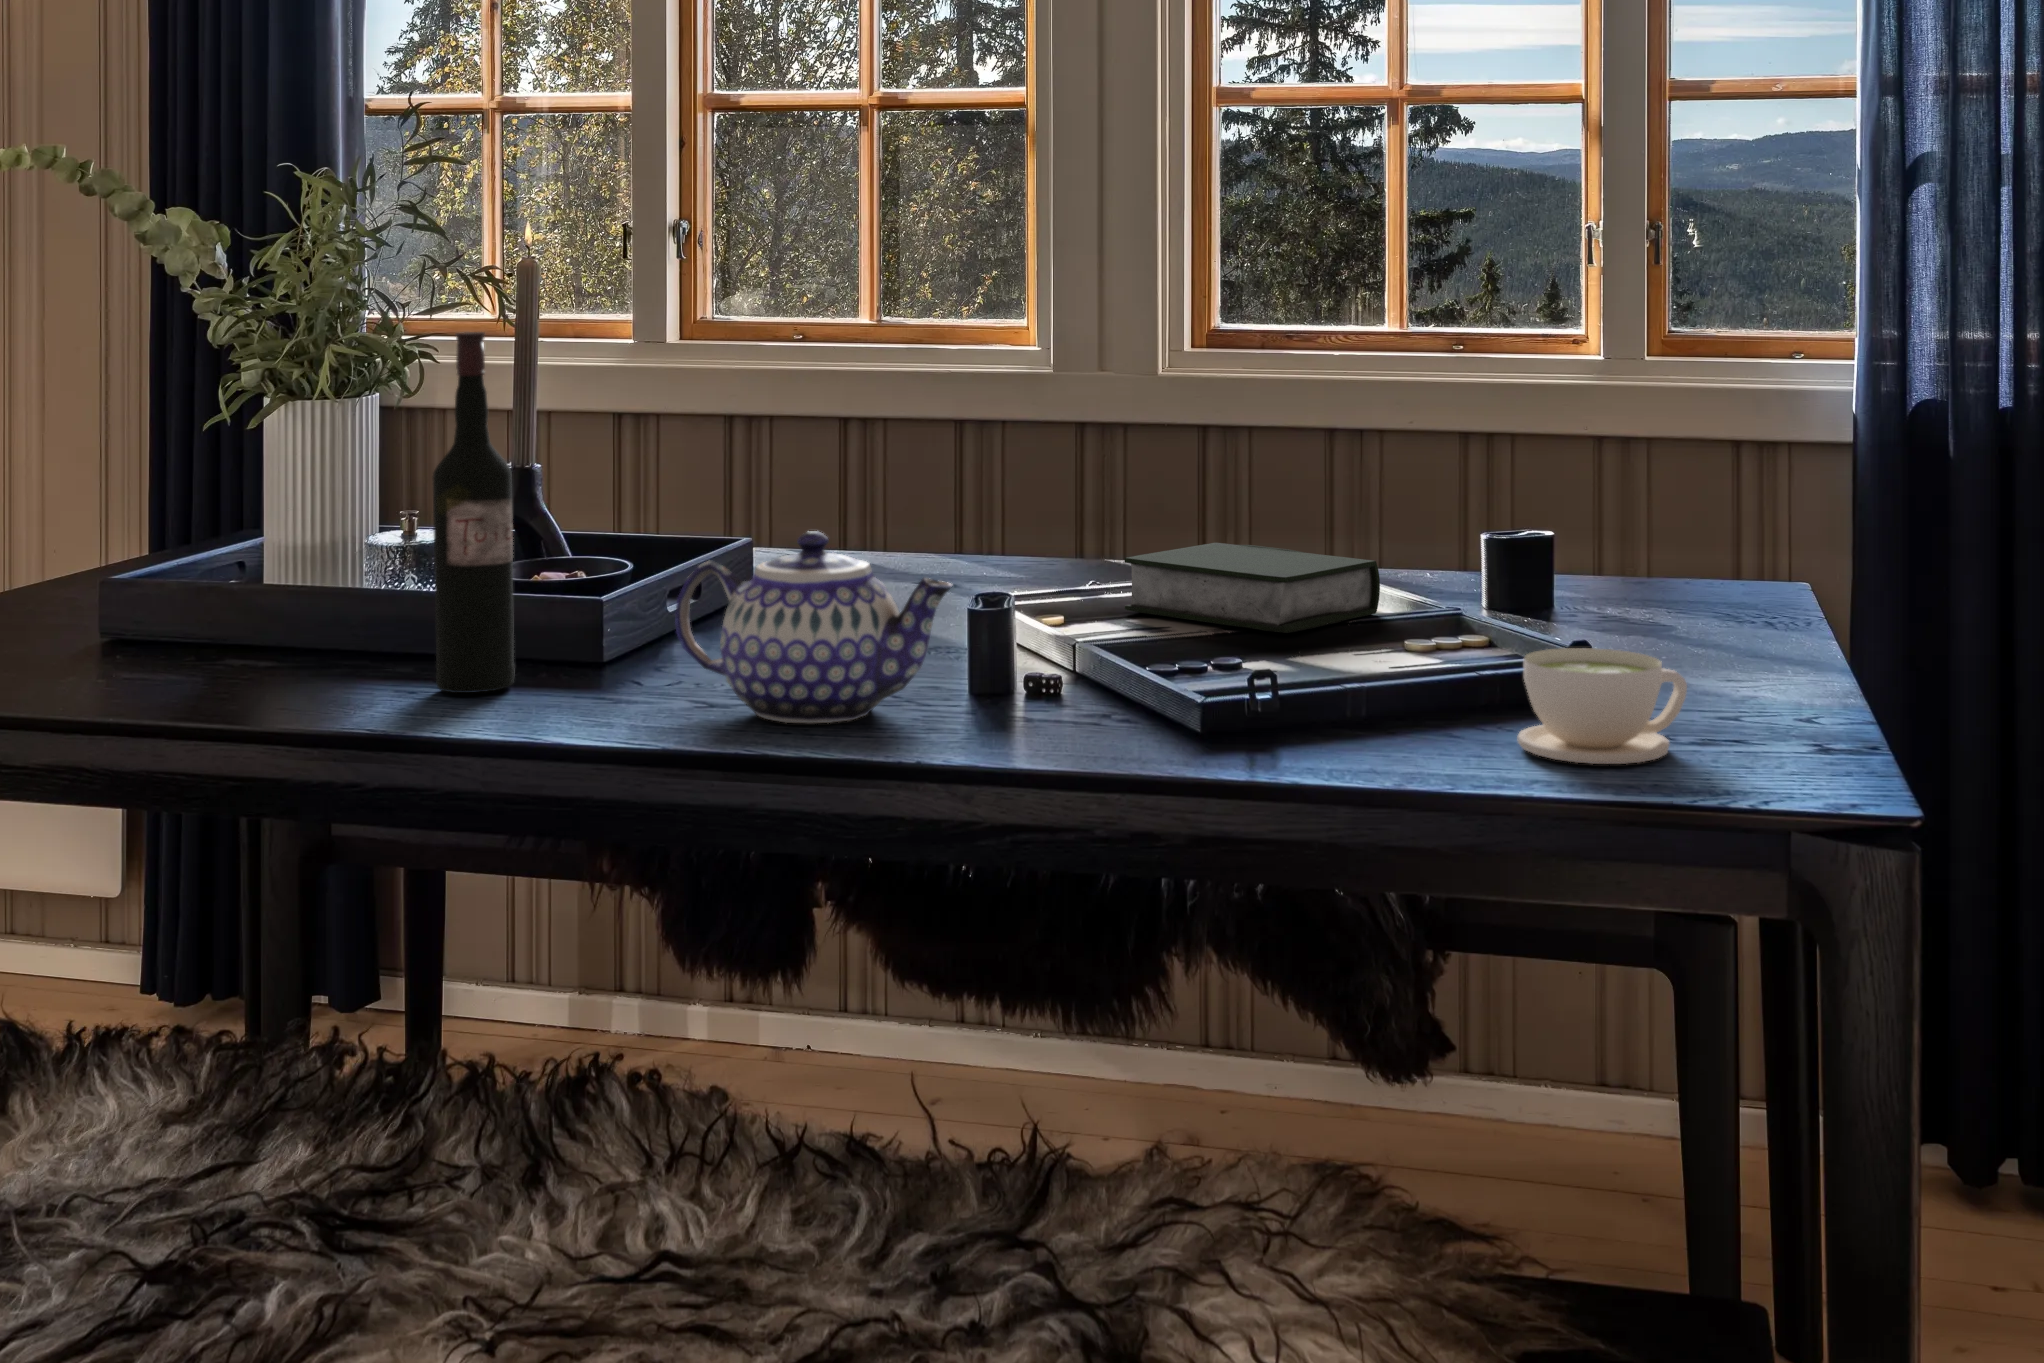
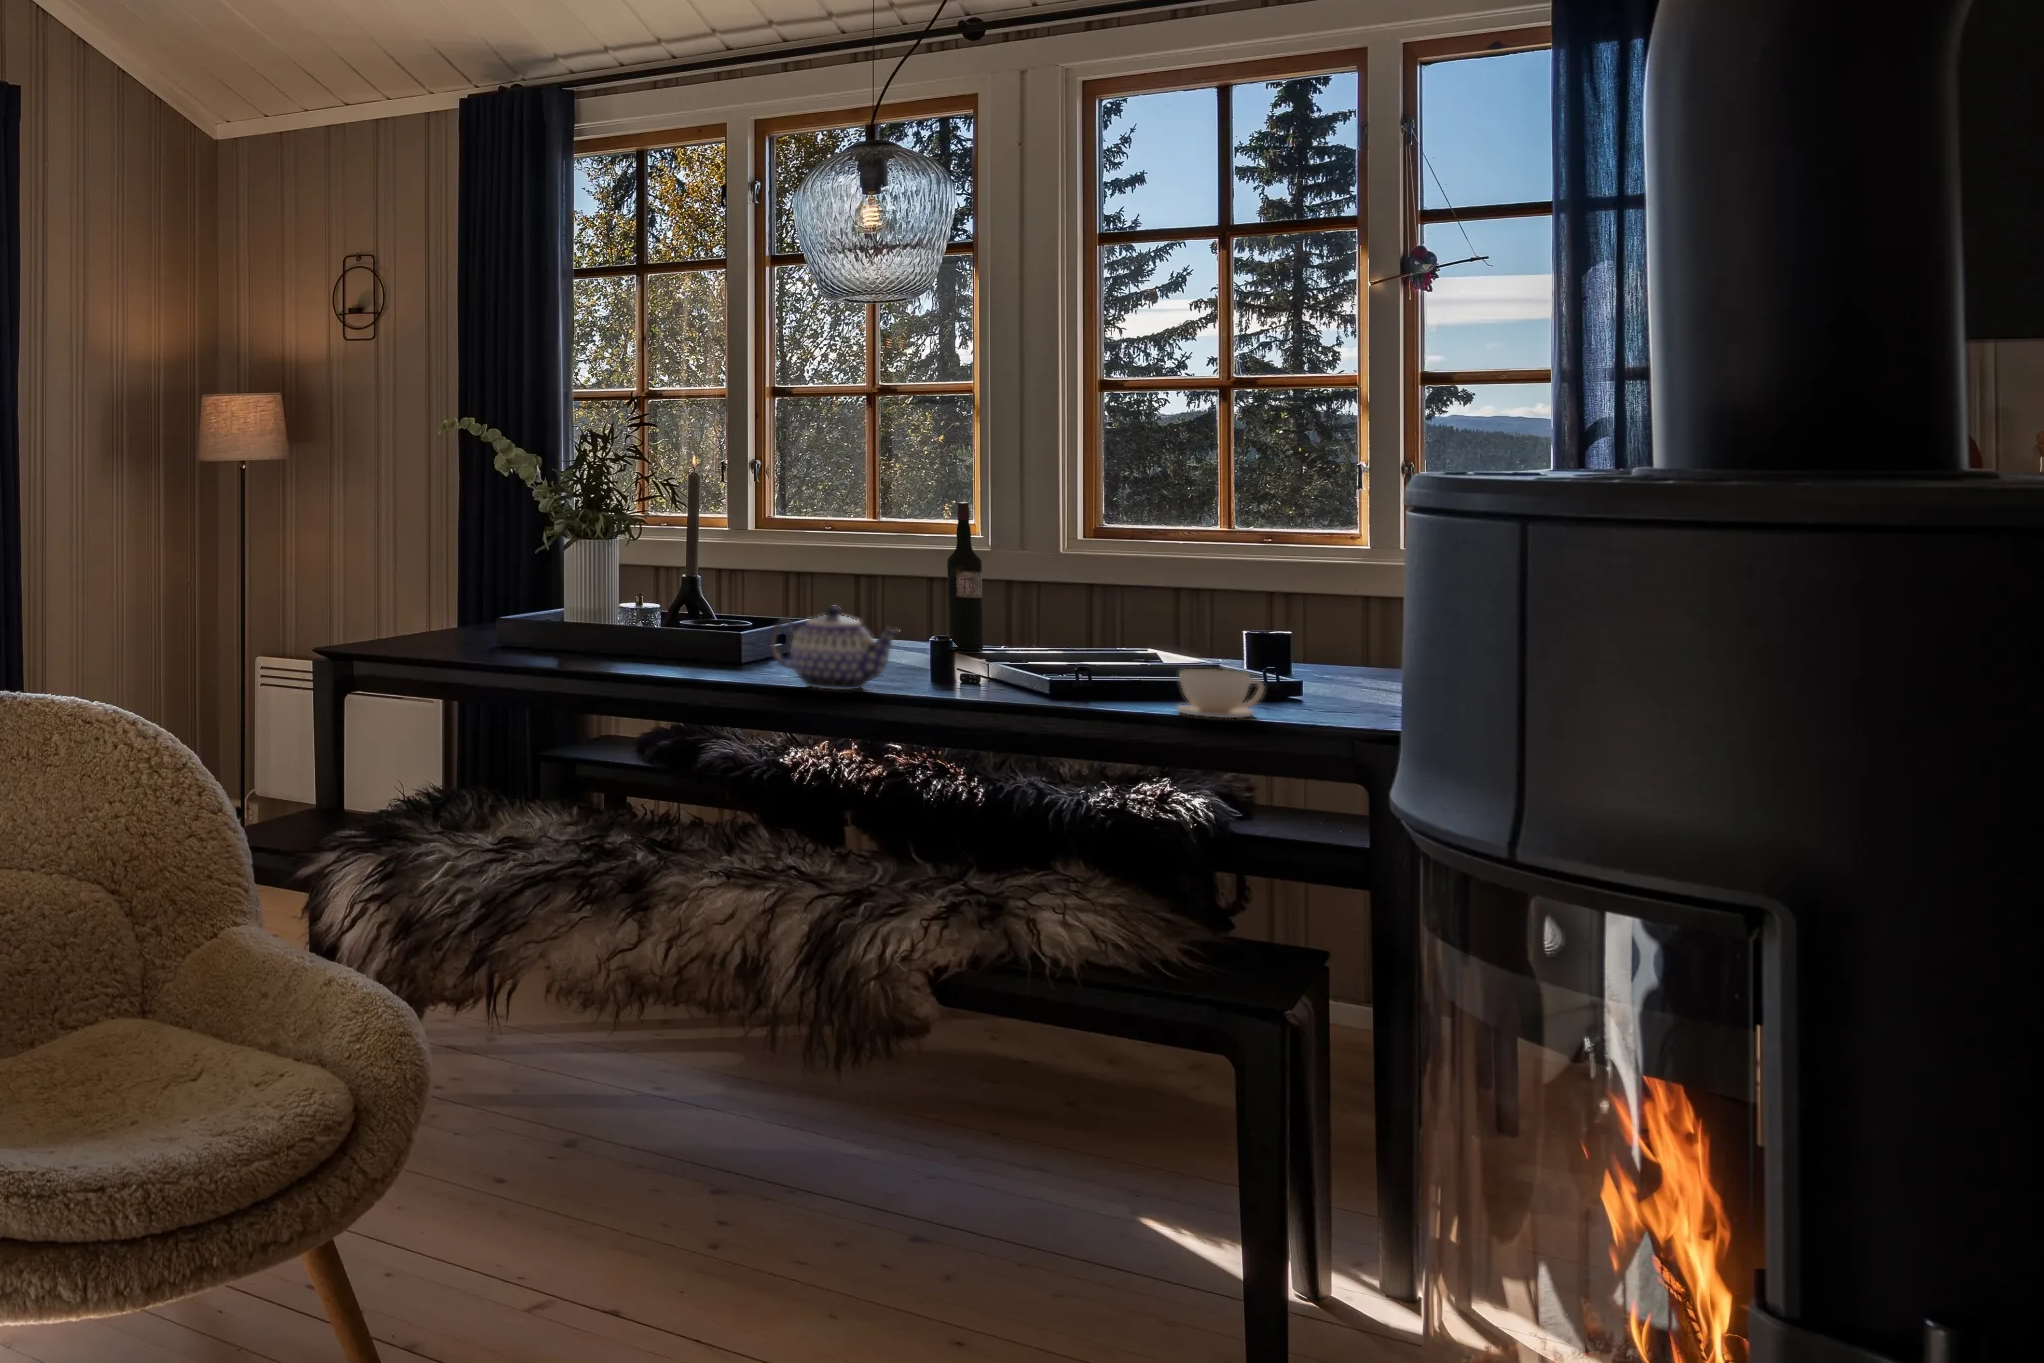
wine bottle: present [433,332,515,693] -> present [947,502,983,650]
book: present [1125,543,1380,633] -> none [1005,636,1151,675]

